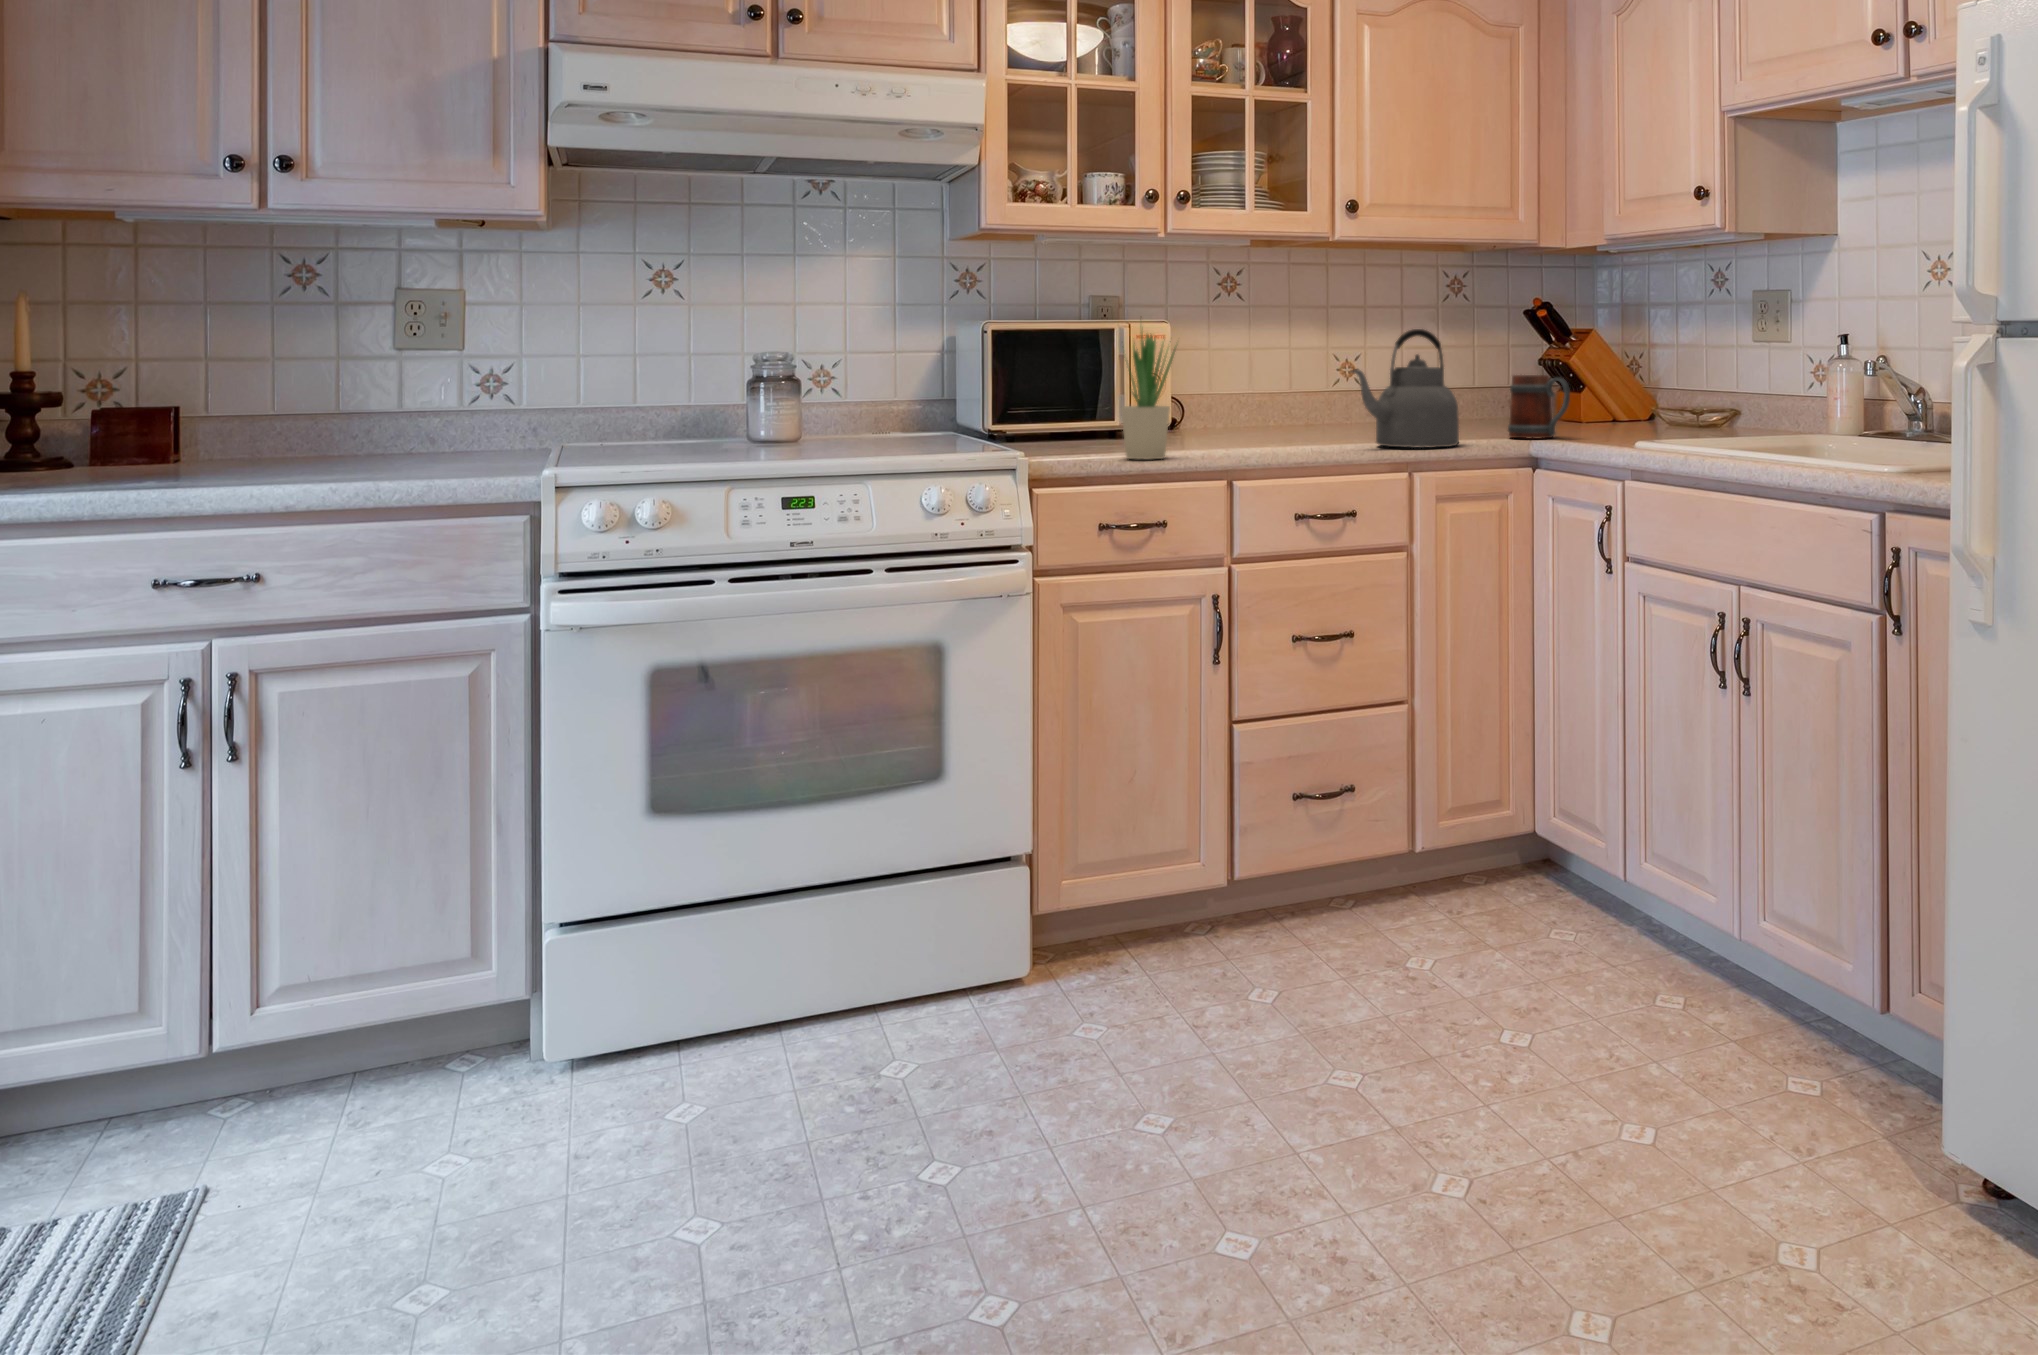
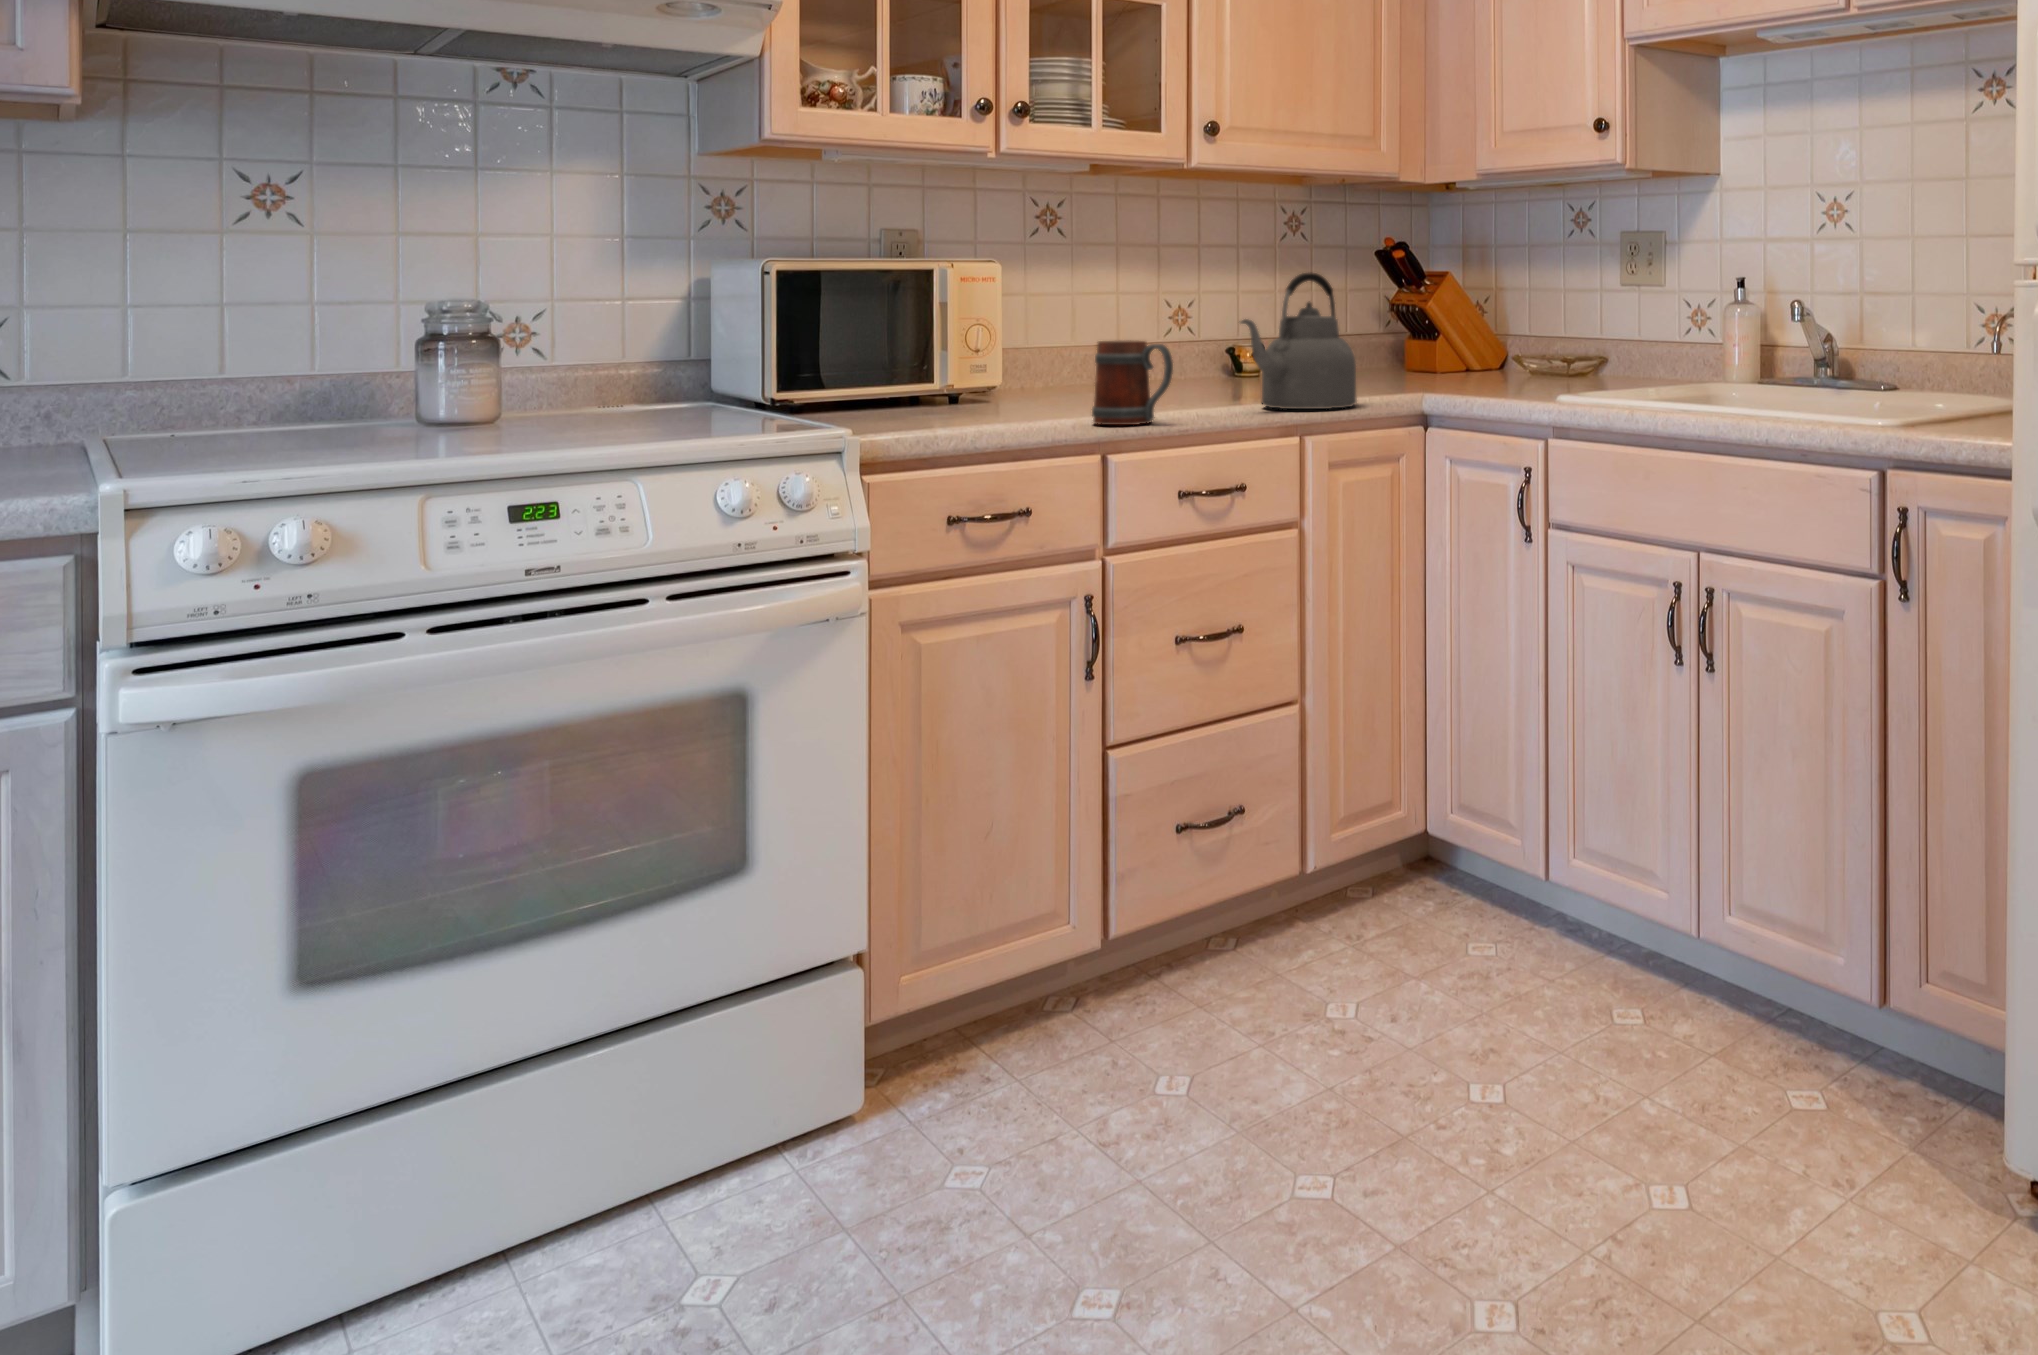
potted plant: present [1121,334,1175,459] -> none [967,251,1043,433]
mug: present [1508,375,1570,439] -> present [1092,341,1173,425]

